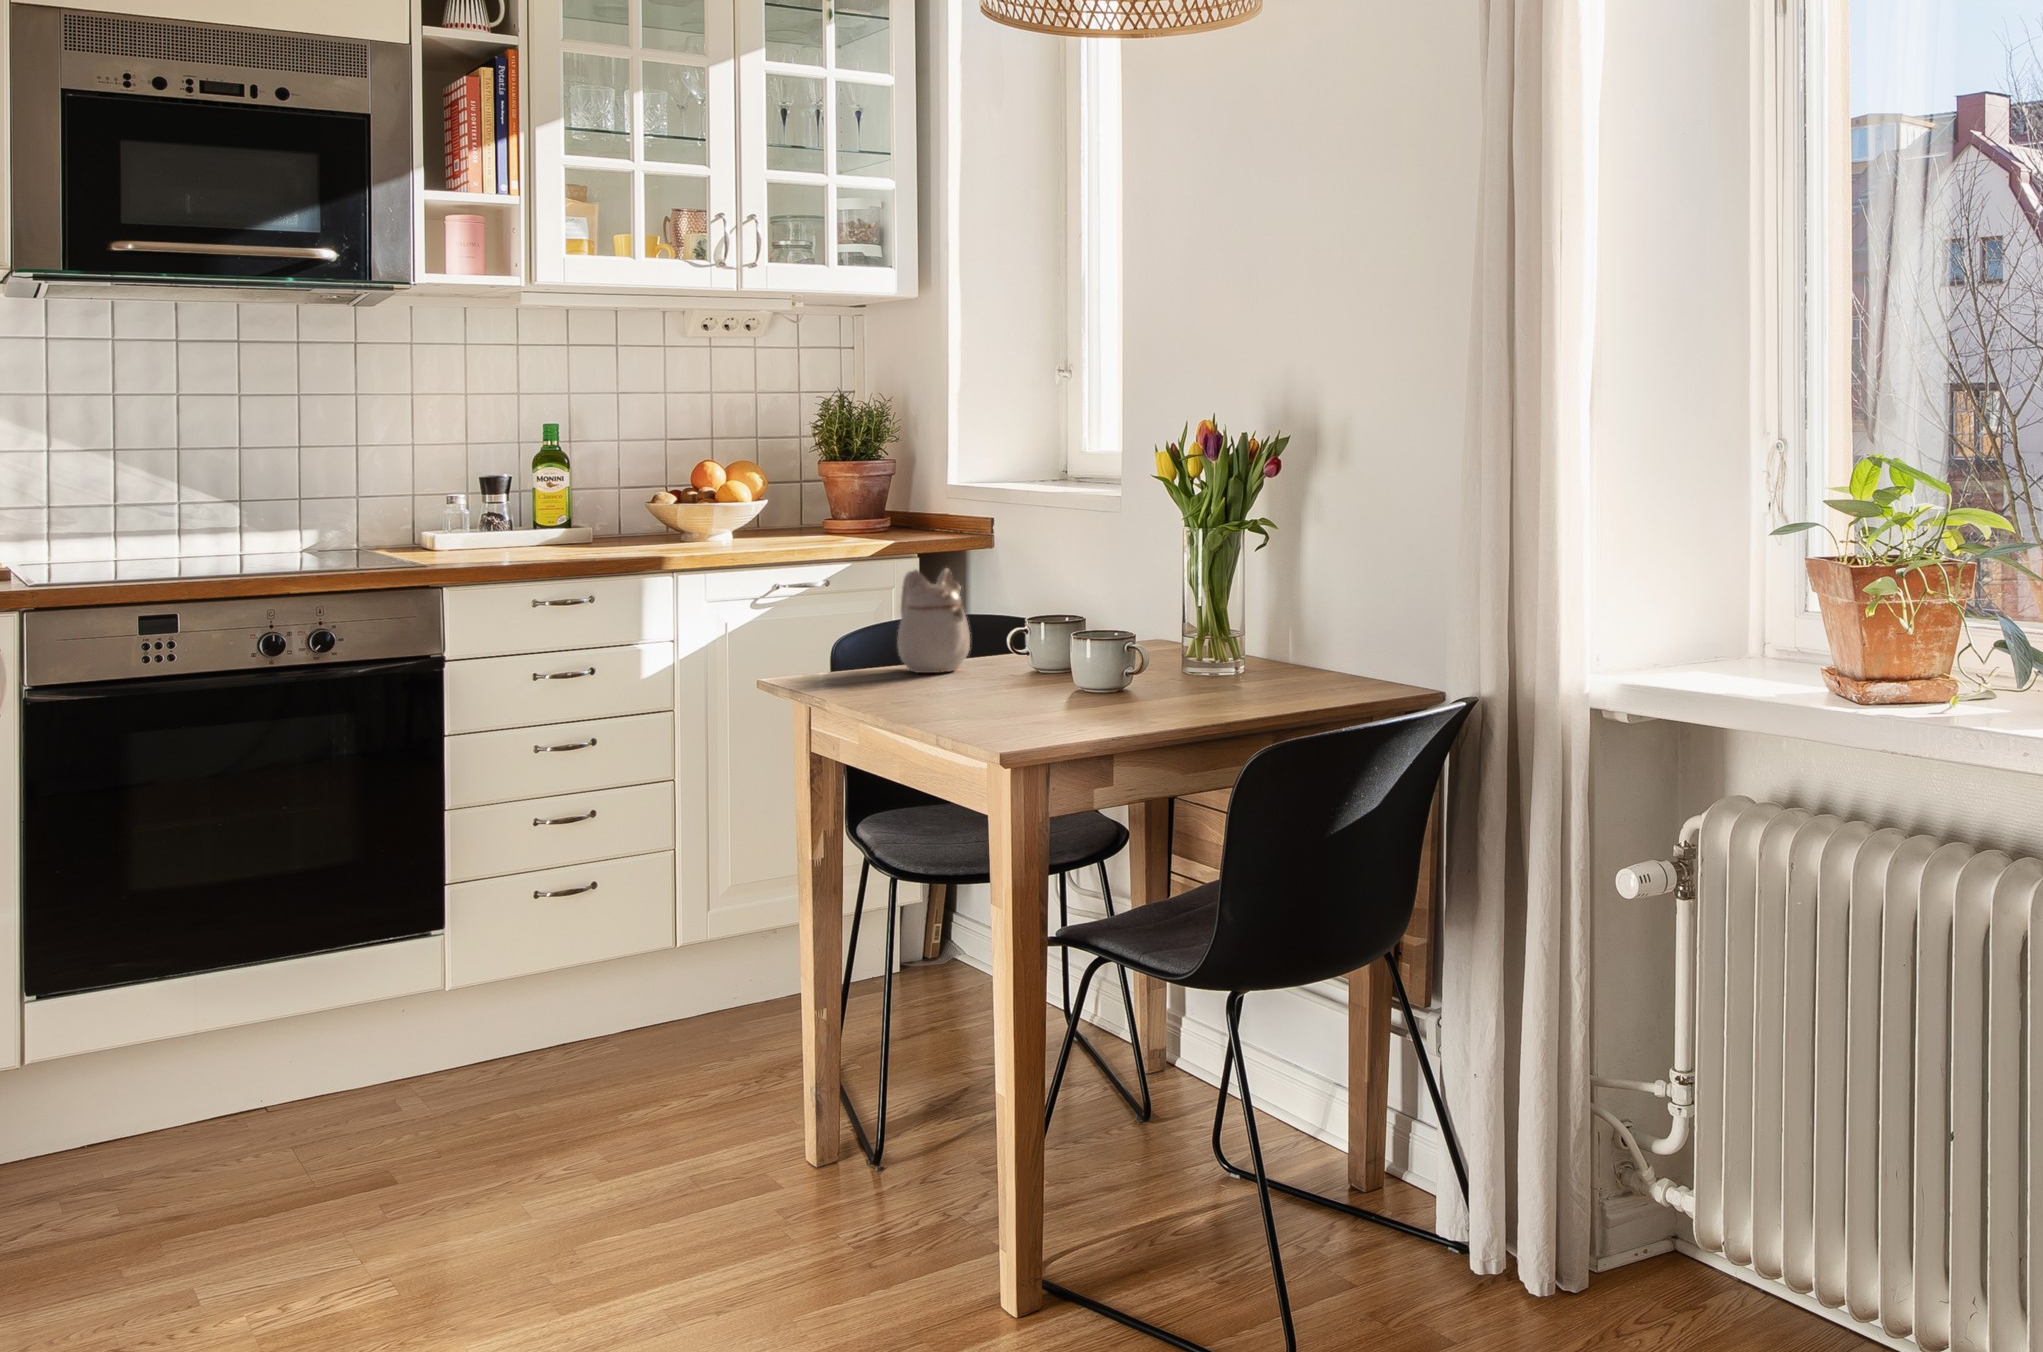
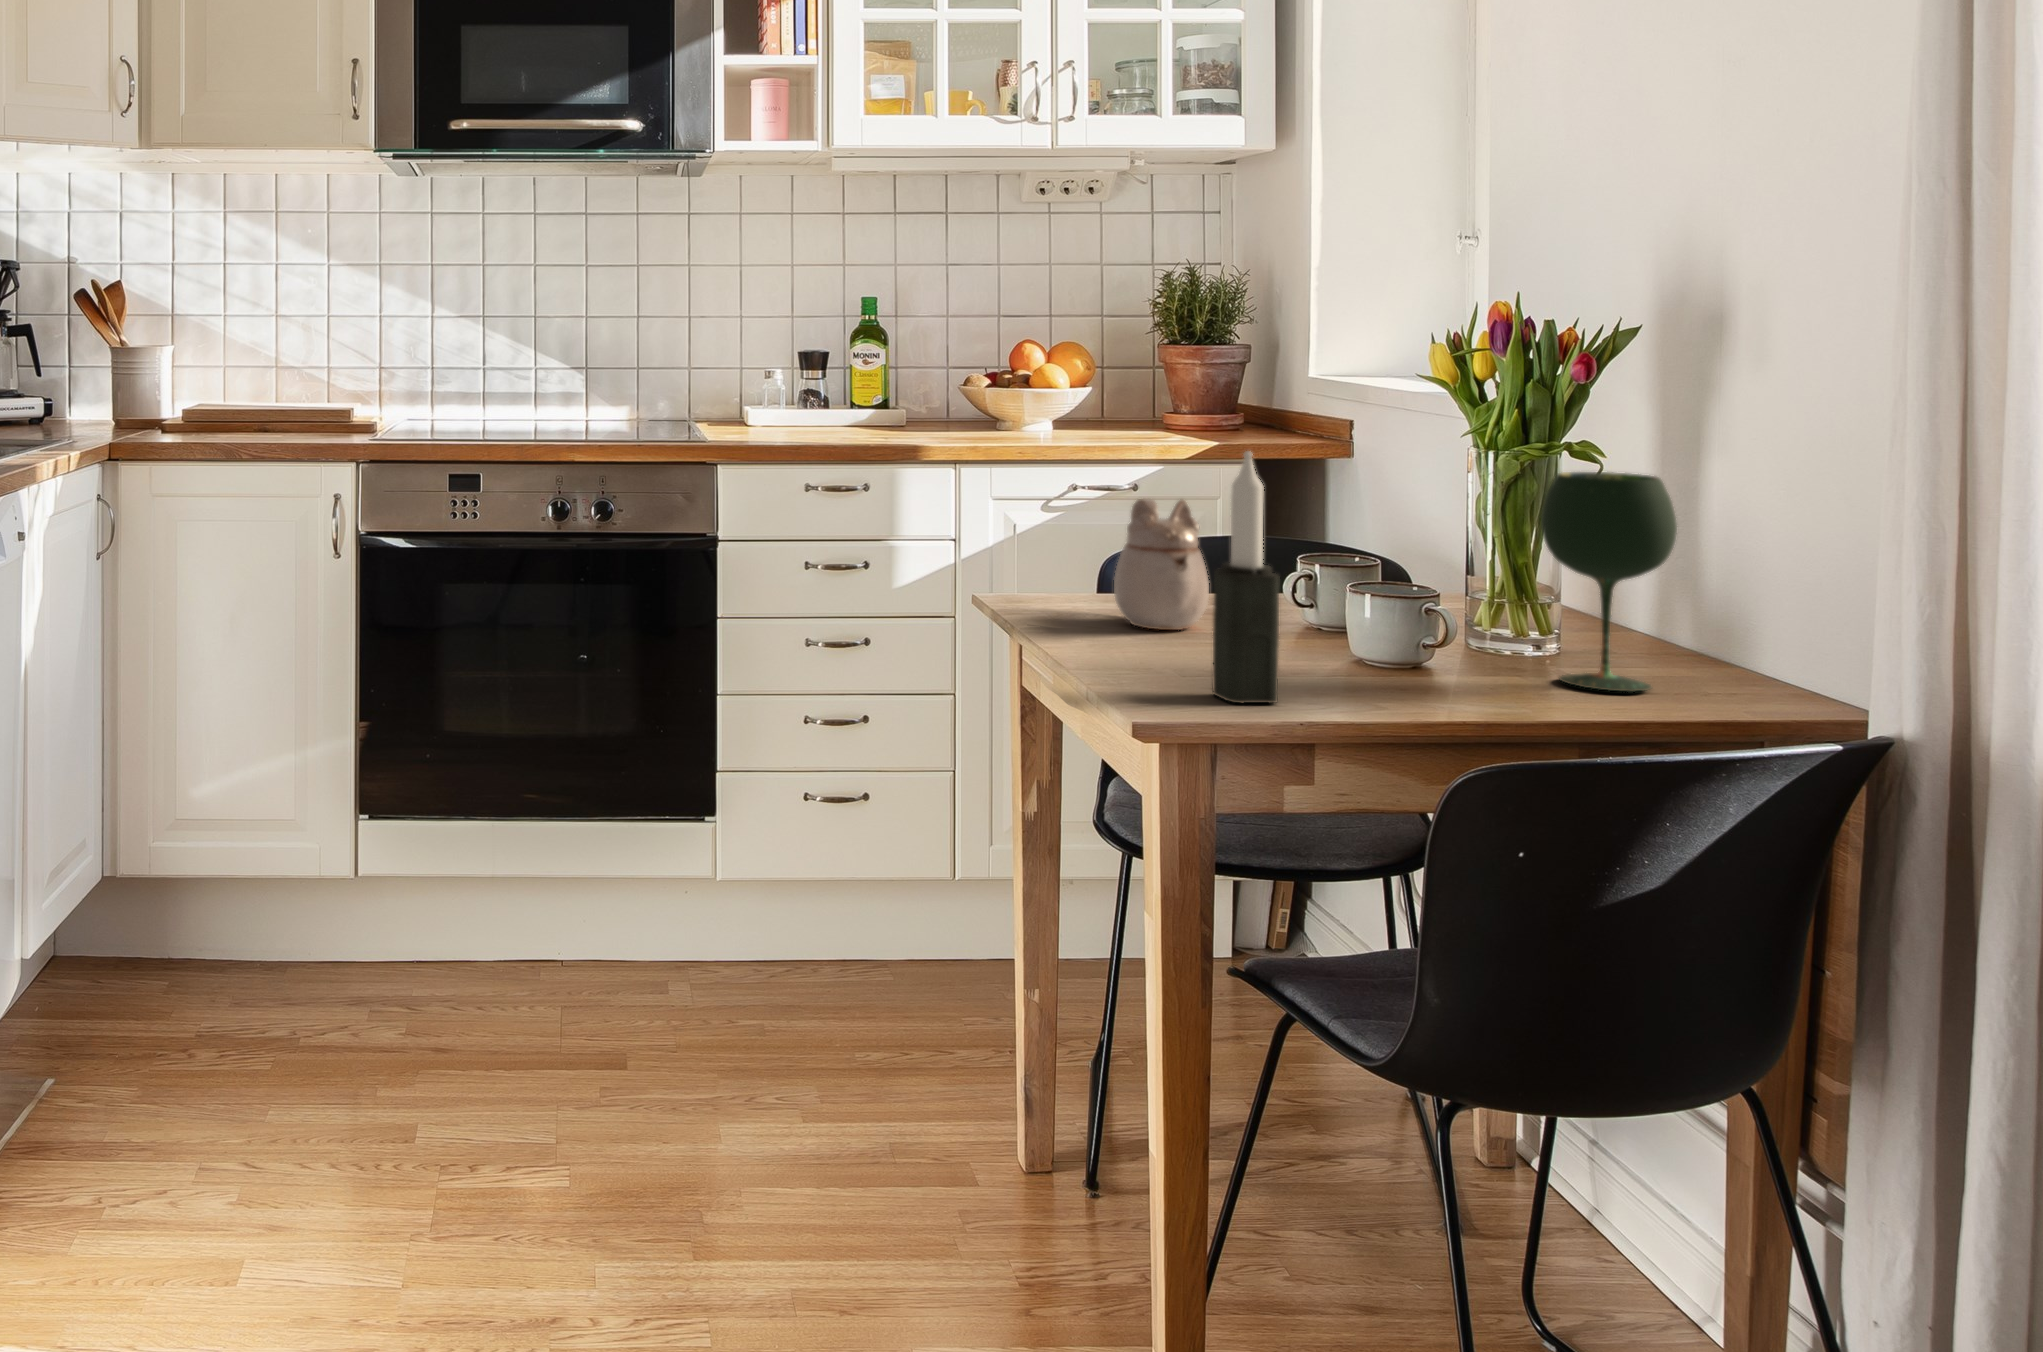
candle: none [1024,512,1072,704] -> present [1213,451,1279,703]
wine glass: none [1200,522,1277,670] -> present [1541,472,1677,692]

